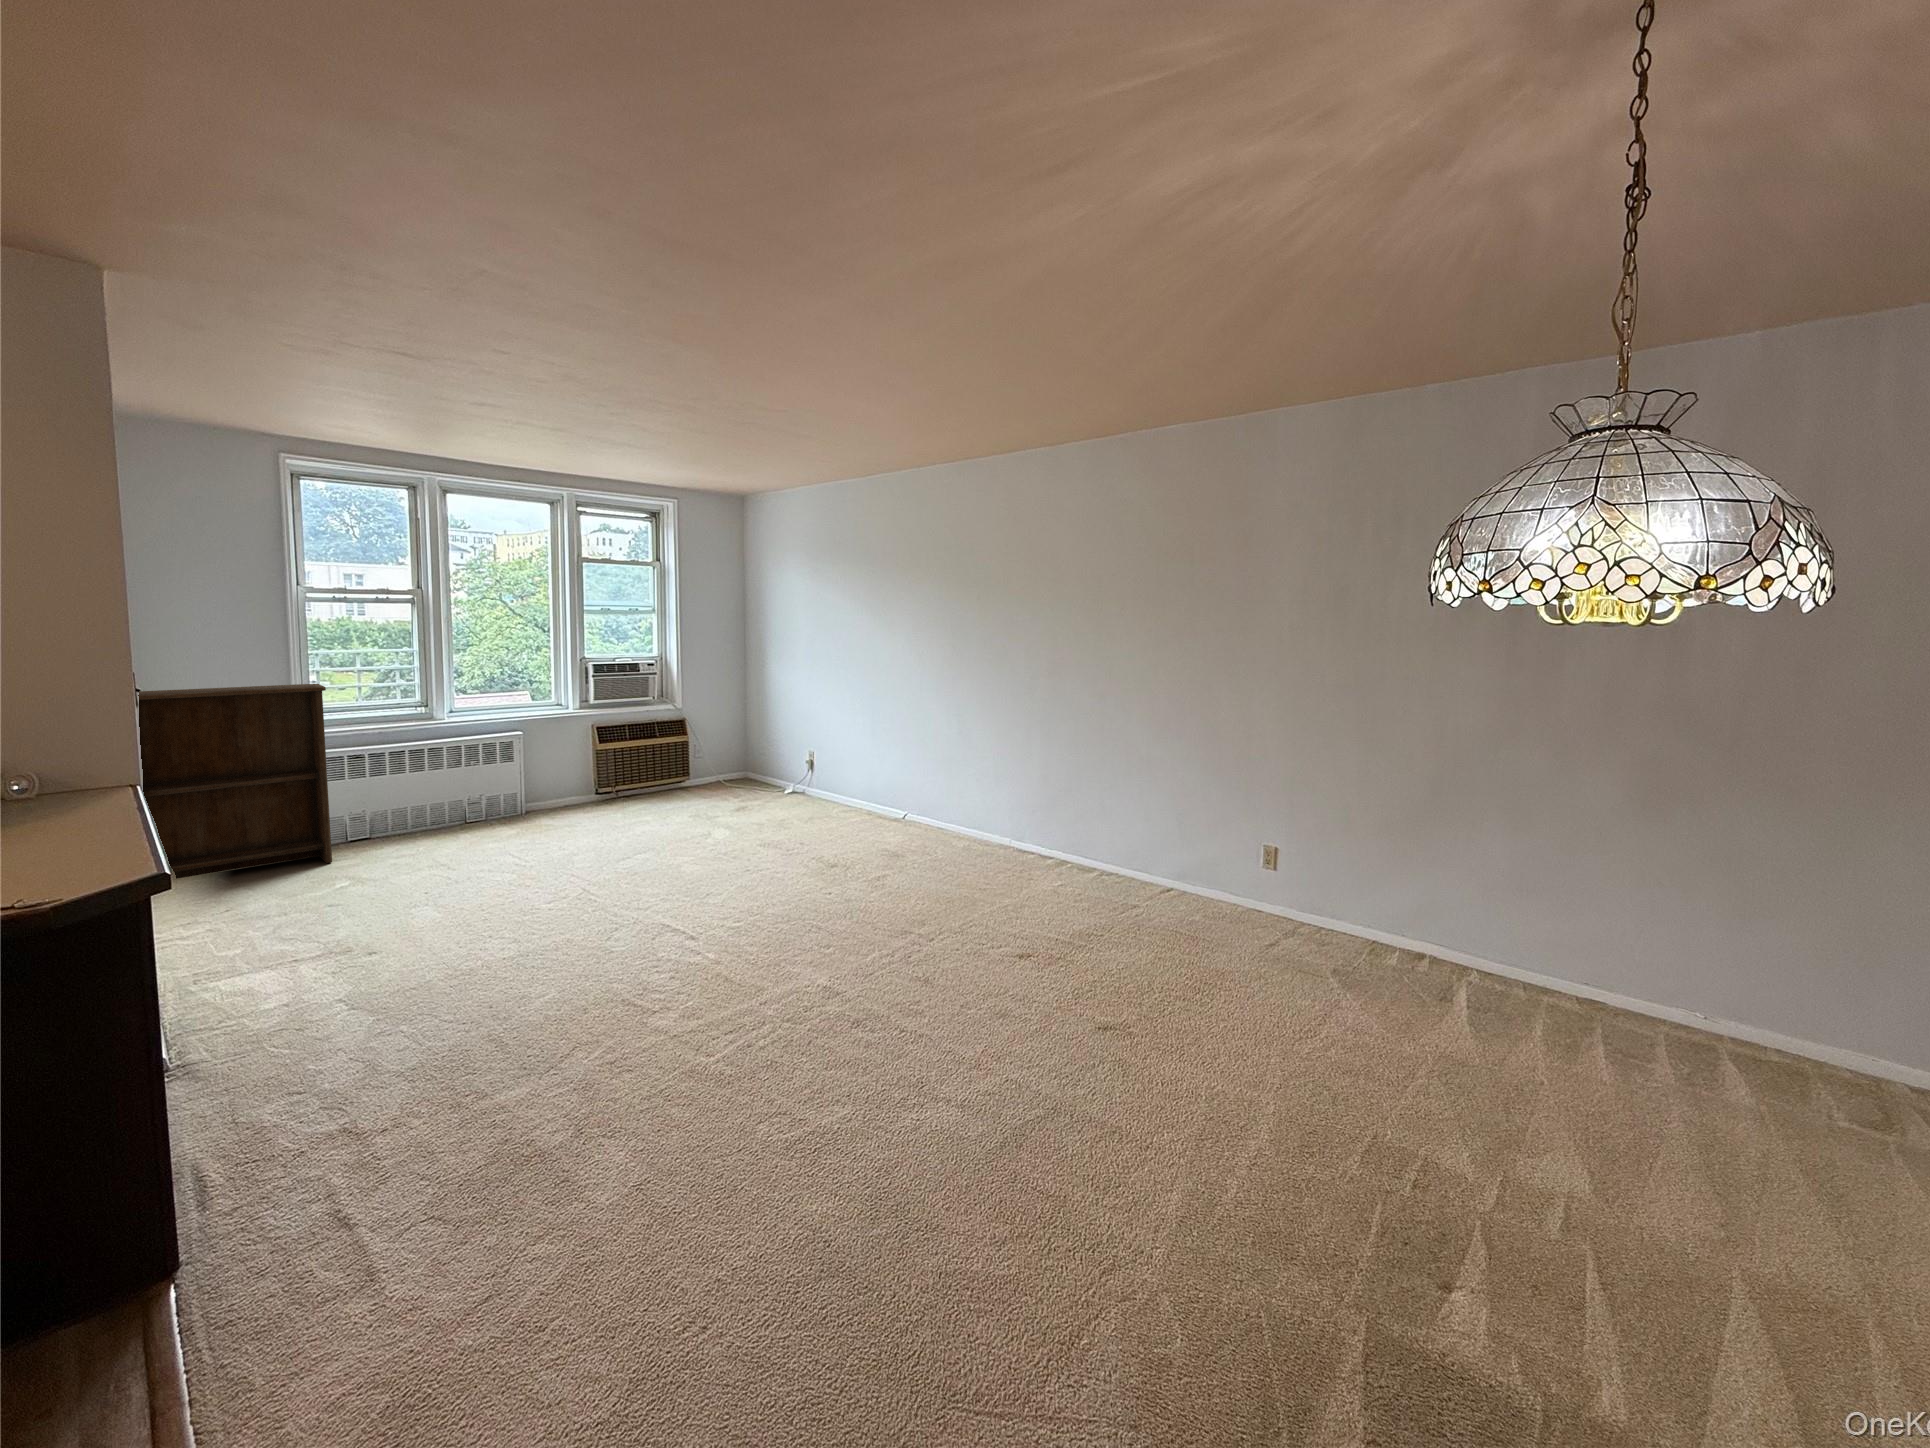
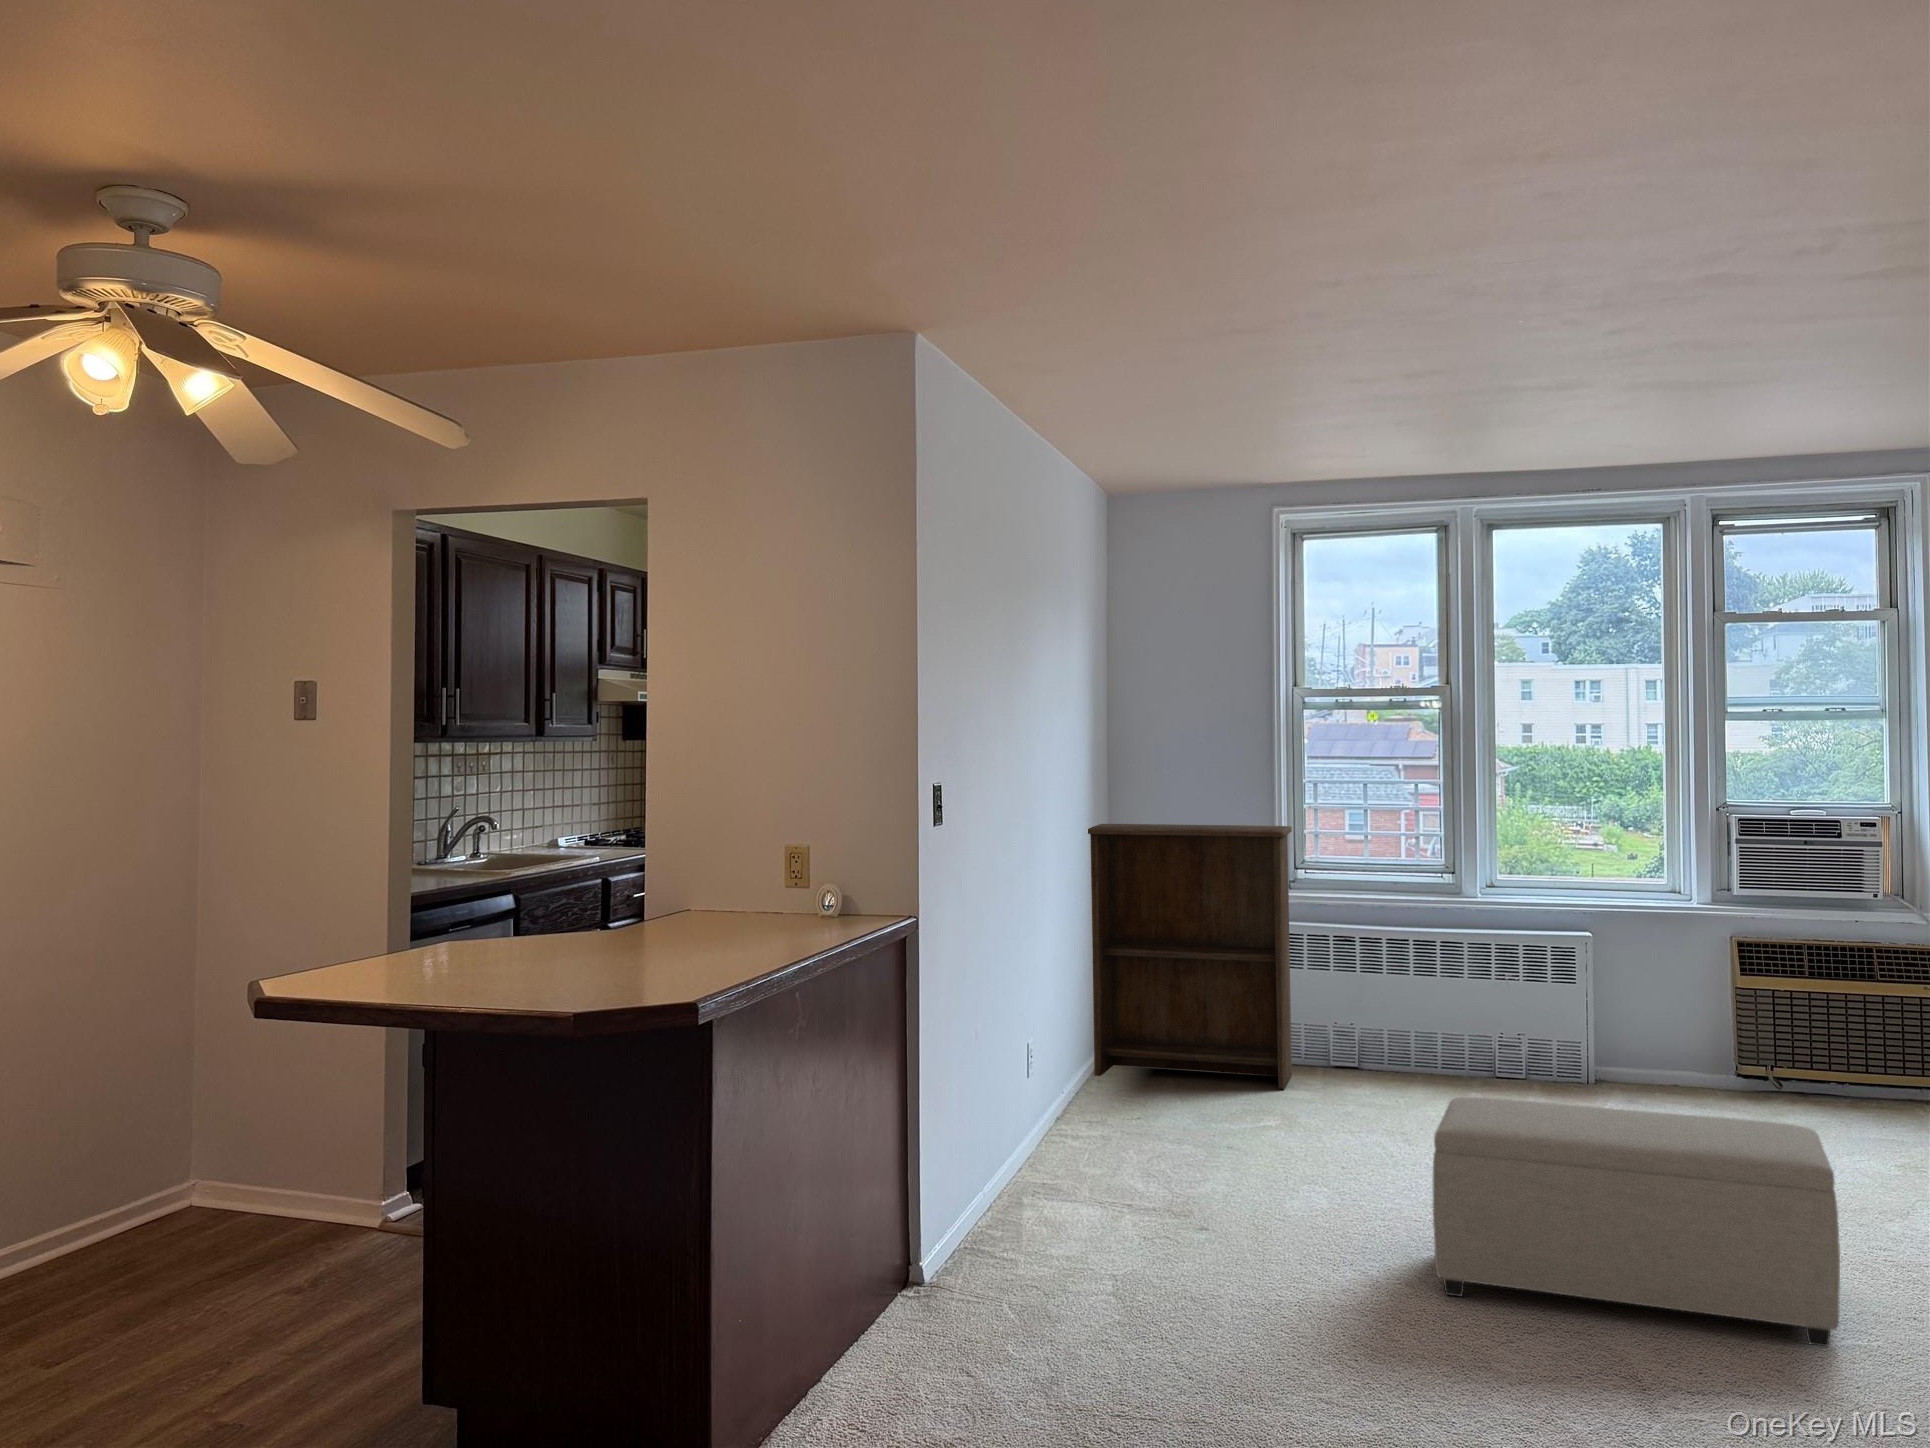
ottoman: none [558,799,766,929] -> present [1433,1097,1840,1347]

